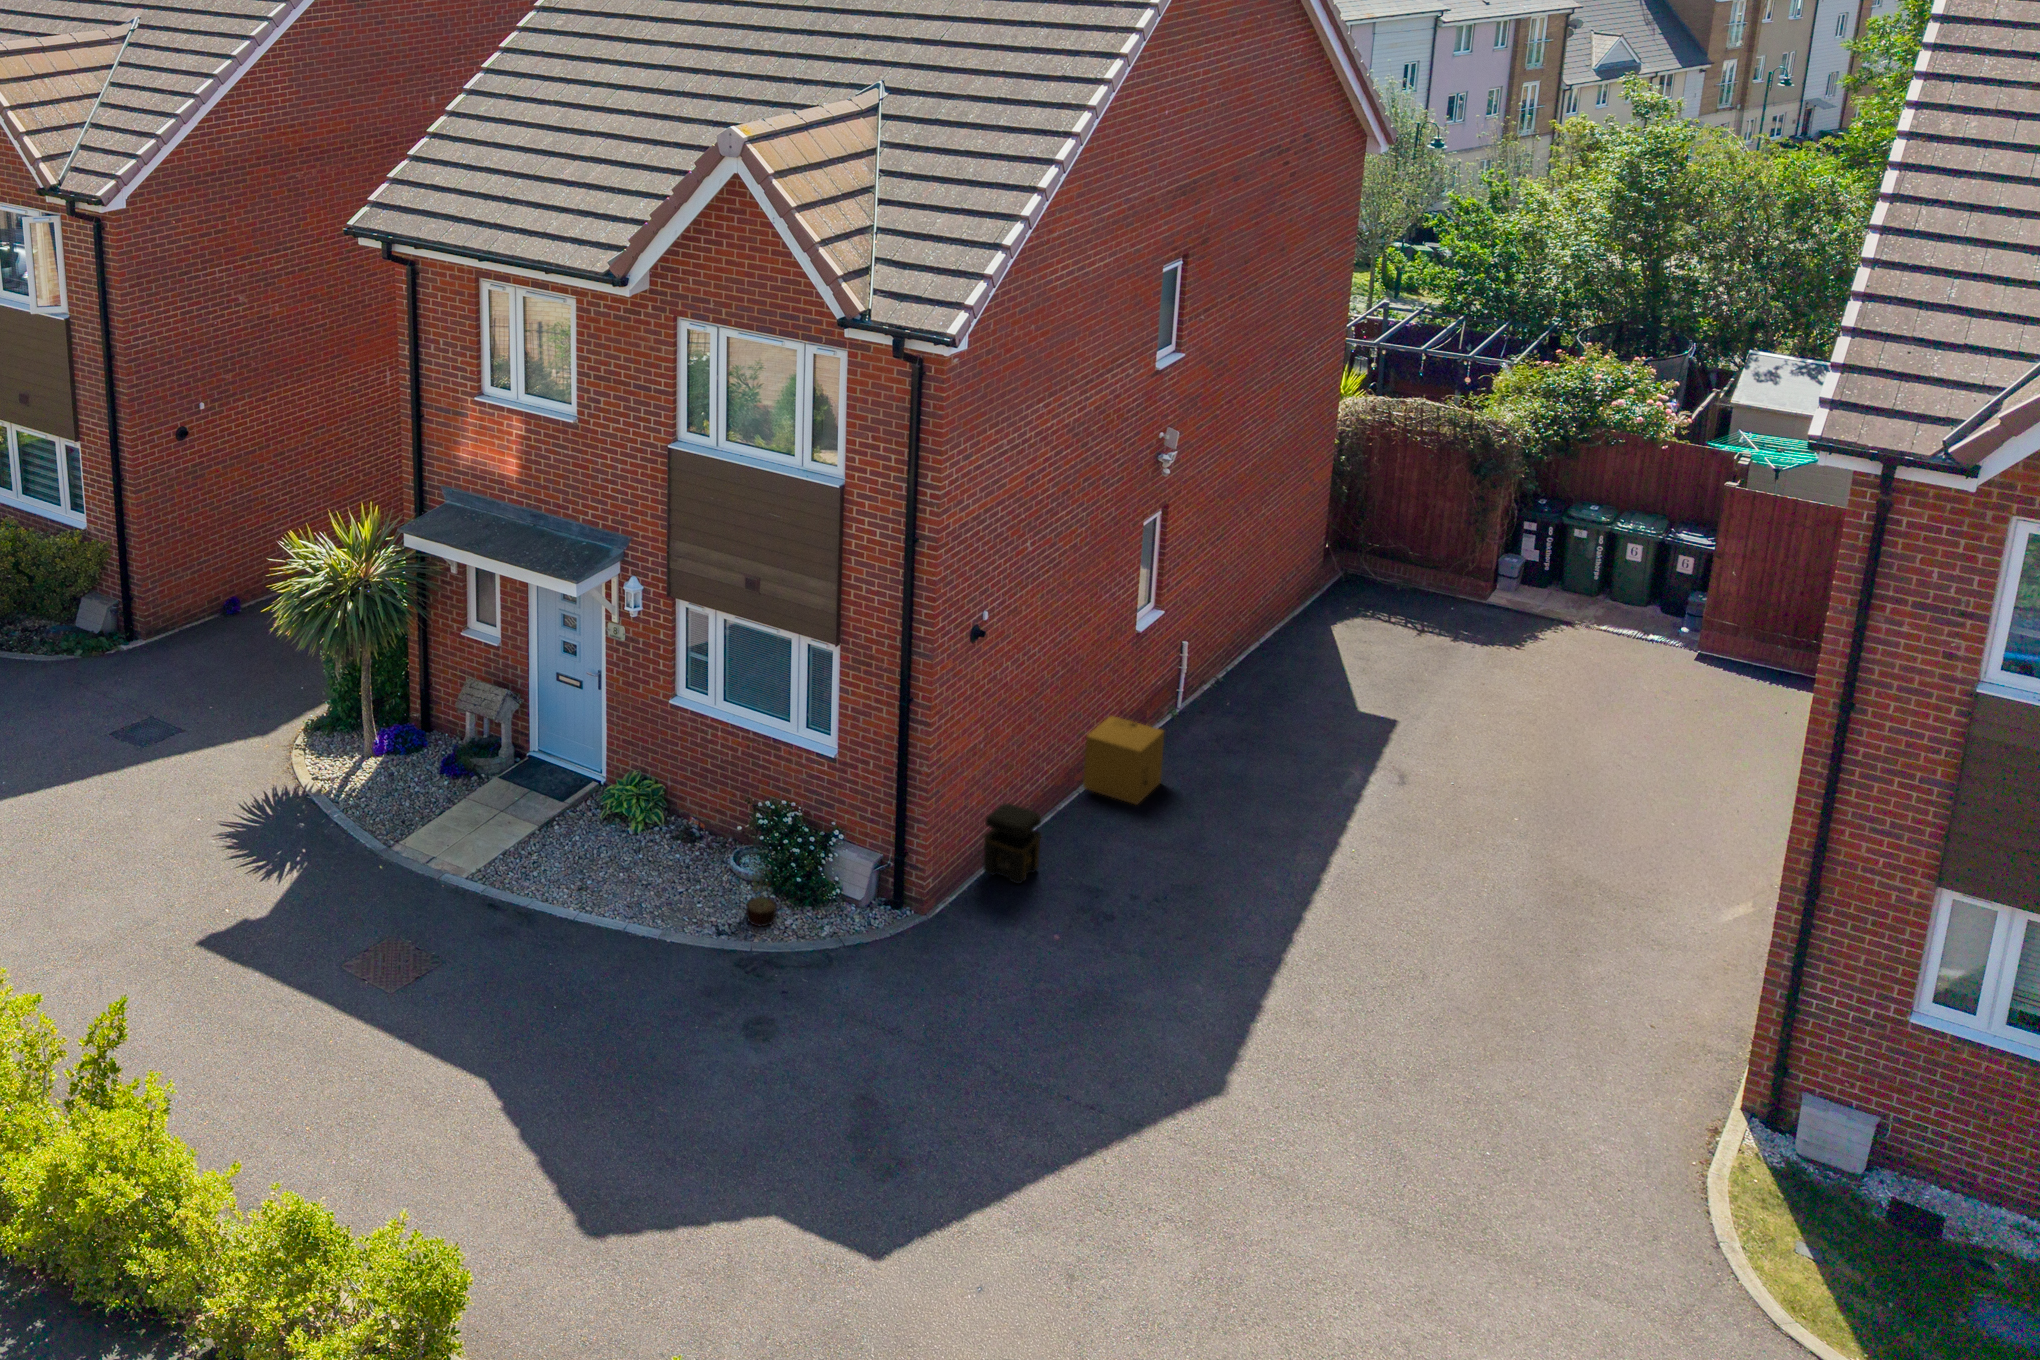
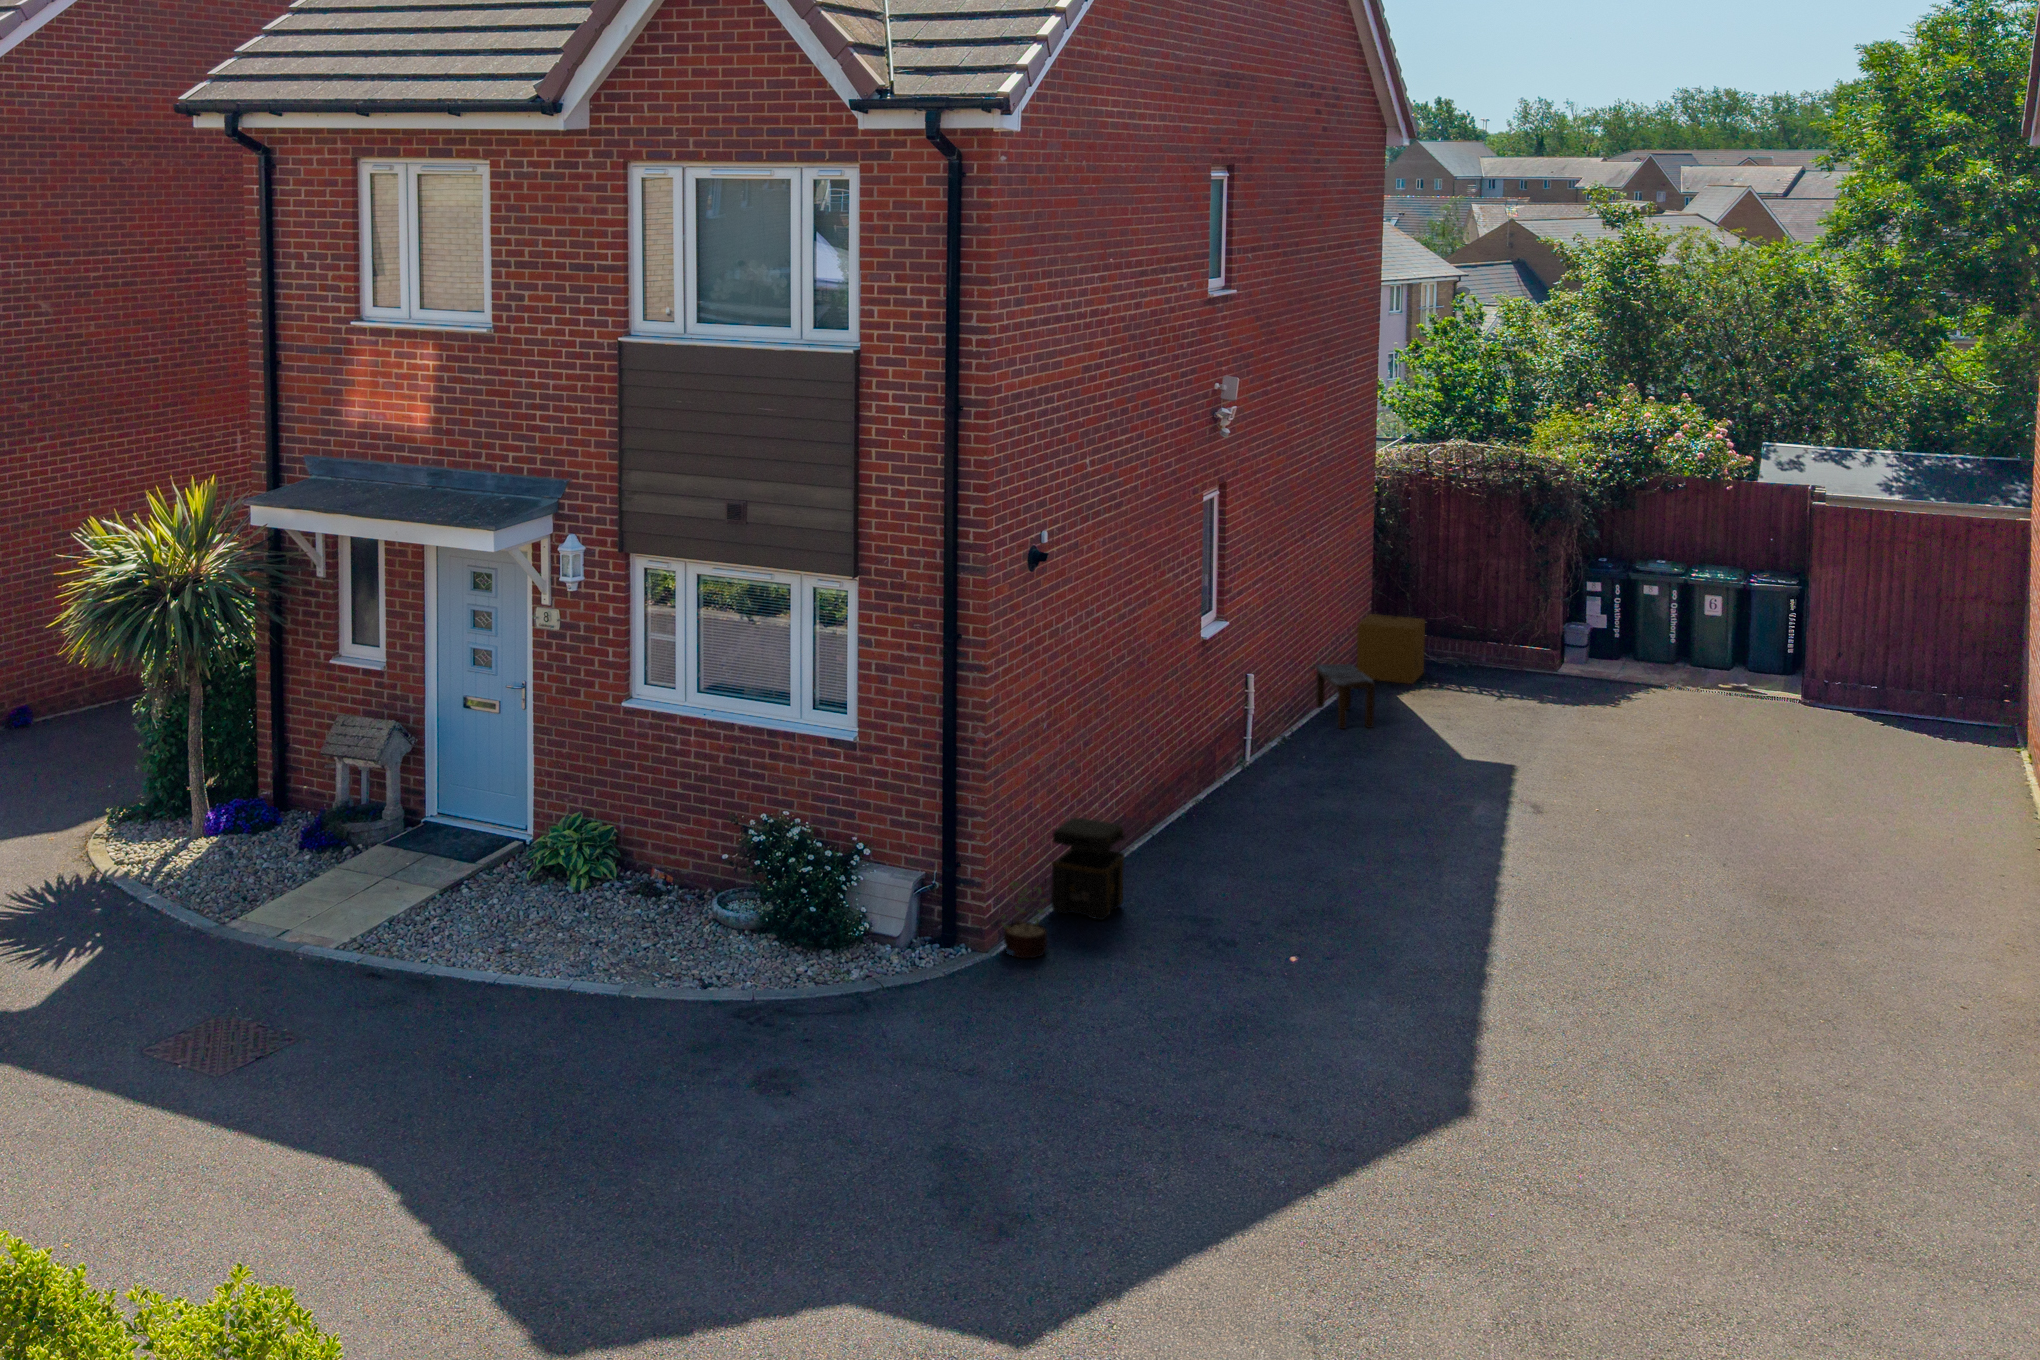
bench: none [1256,610,1301,672] -> present [1316,664,1375,729]
cardboard box: present [1083,716,1164,804] -> present [1357,614,1425,684]
decorative plant: present [746,865,777,926] -> present [1000,881,1048,958]

